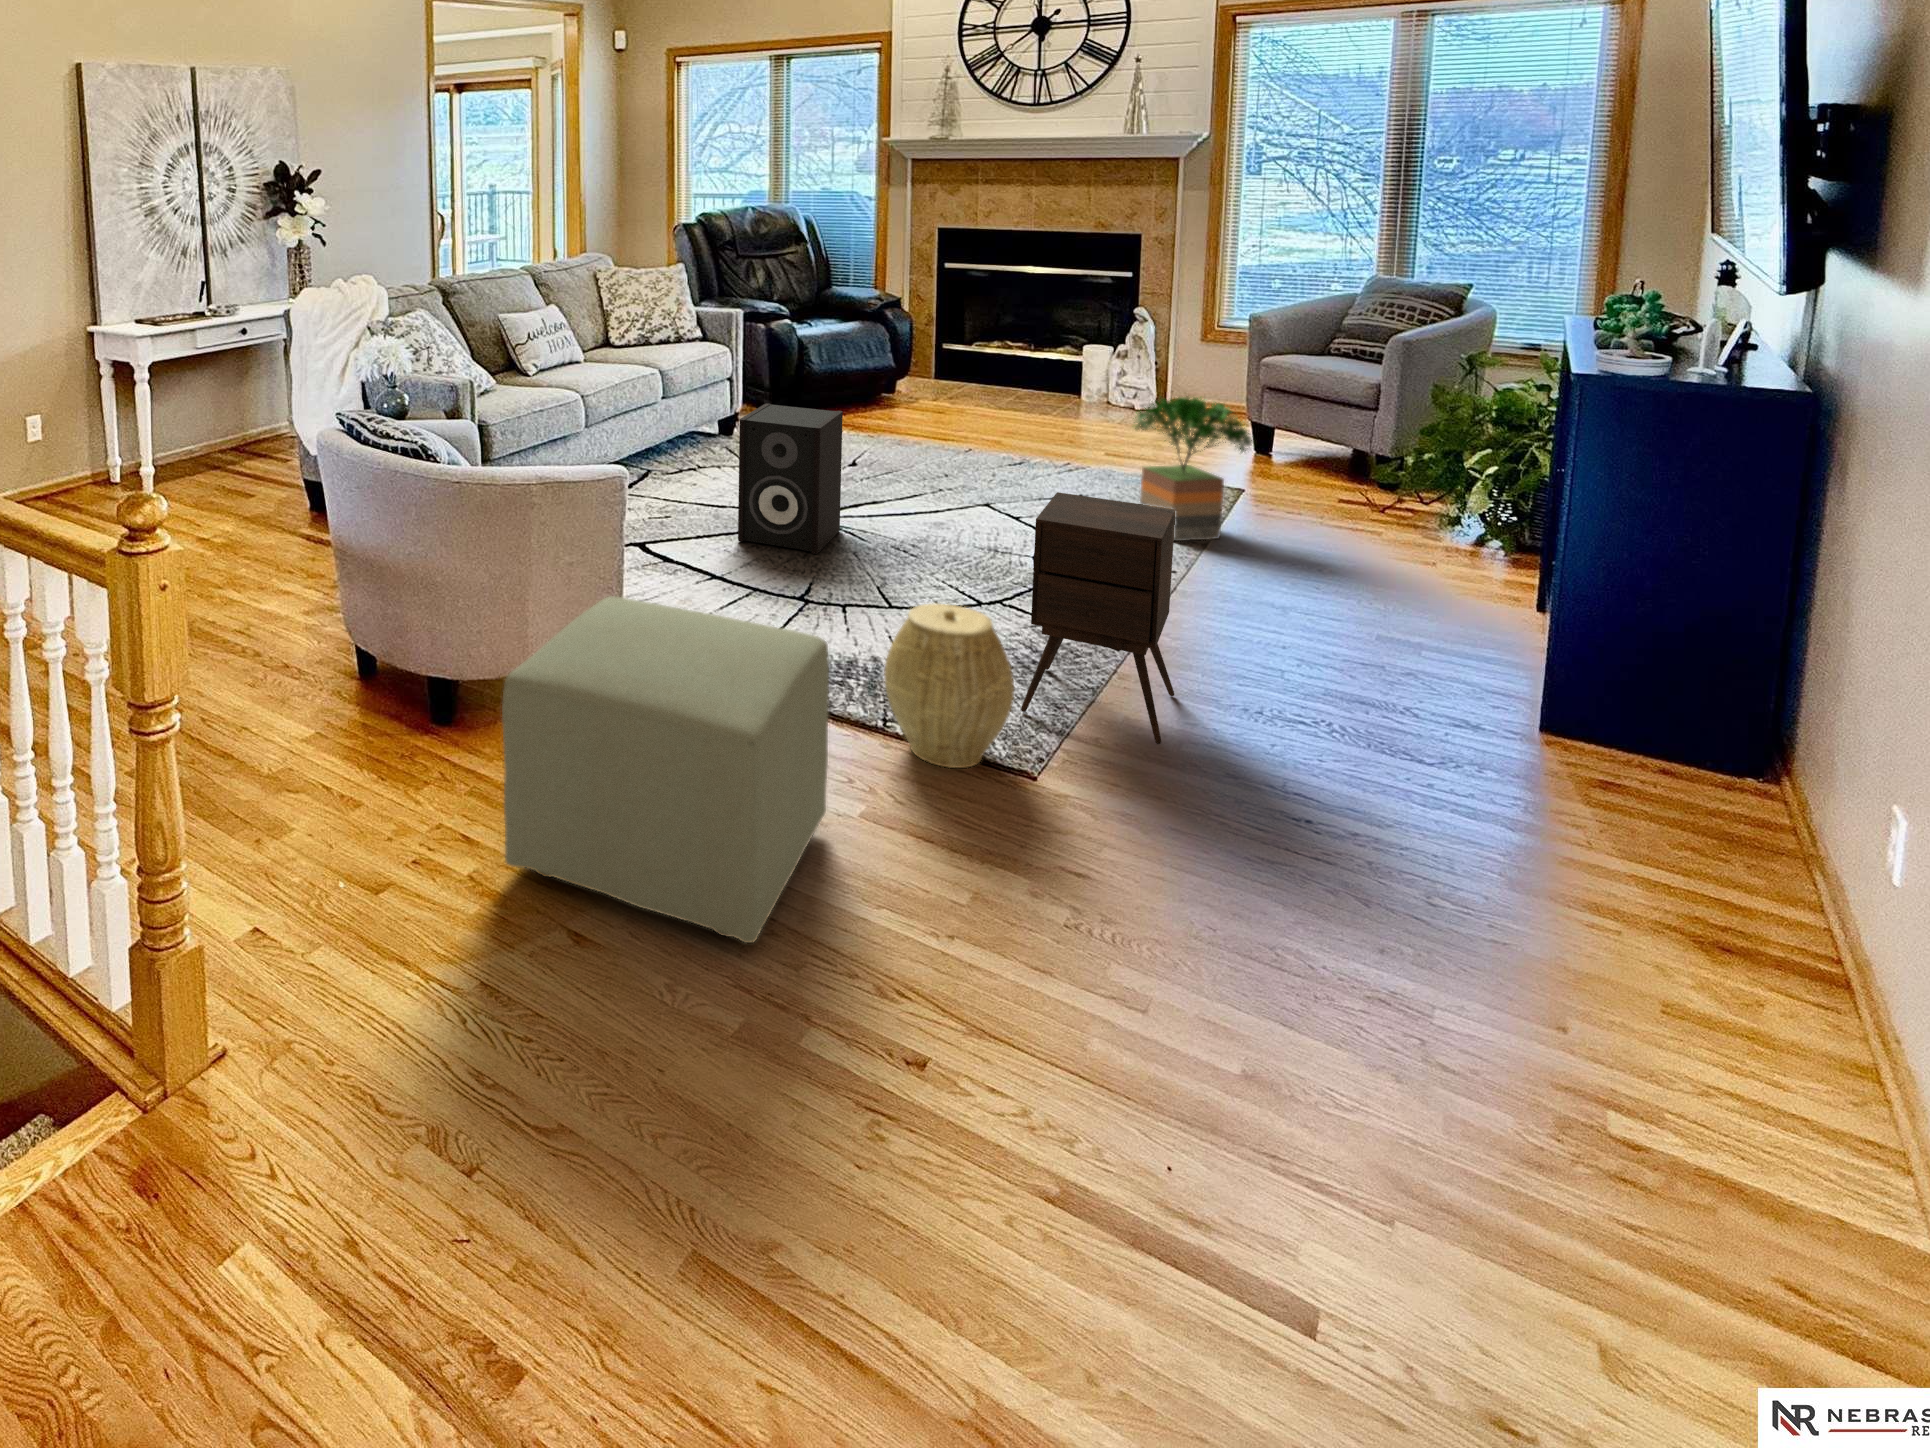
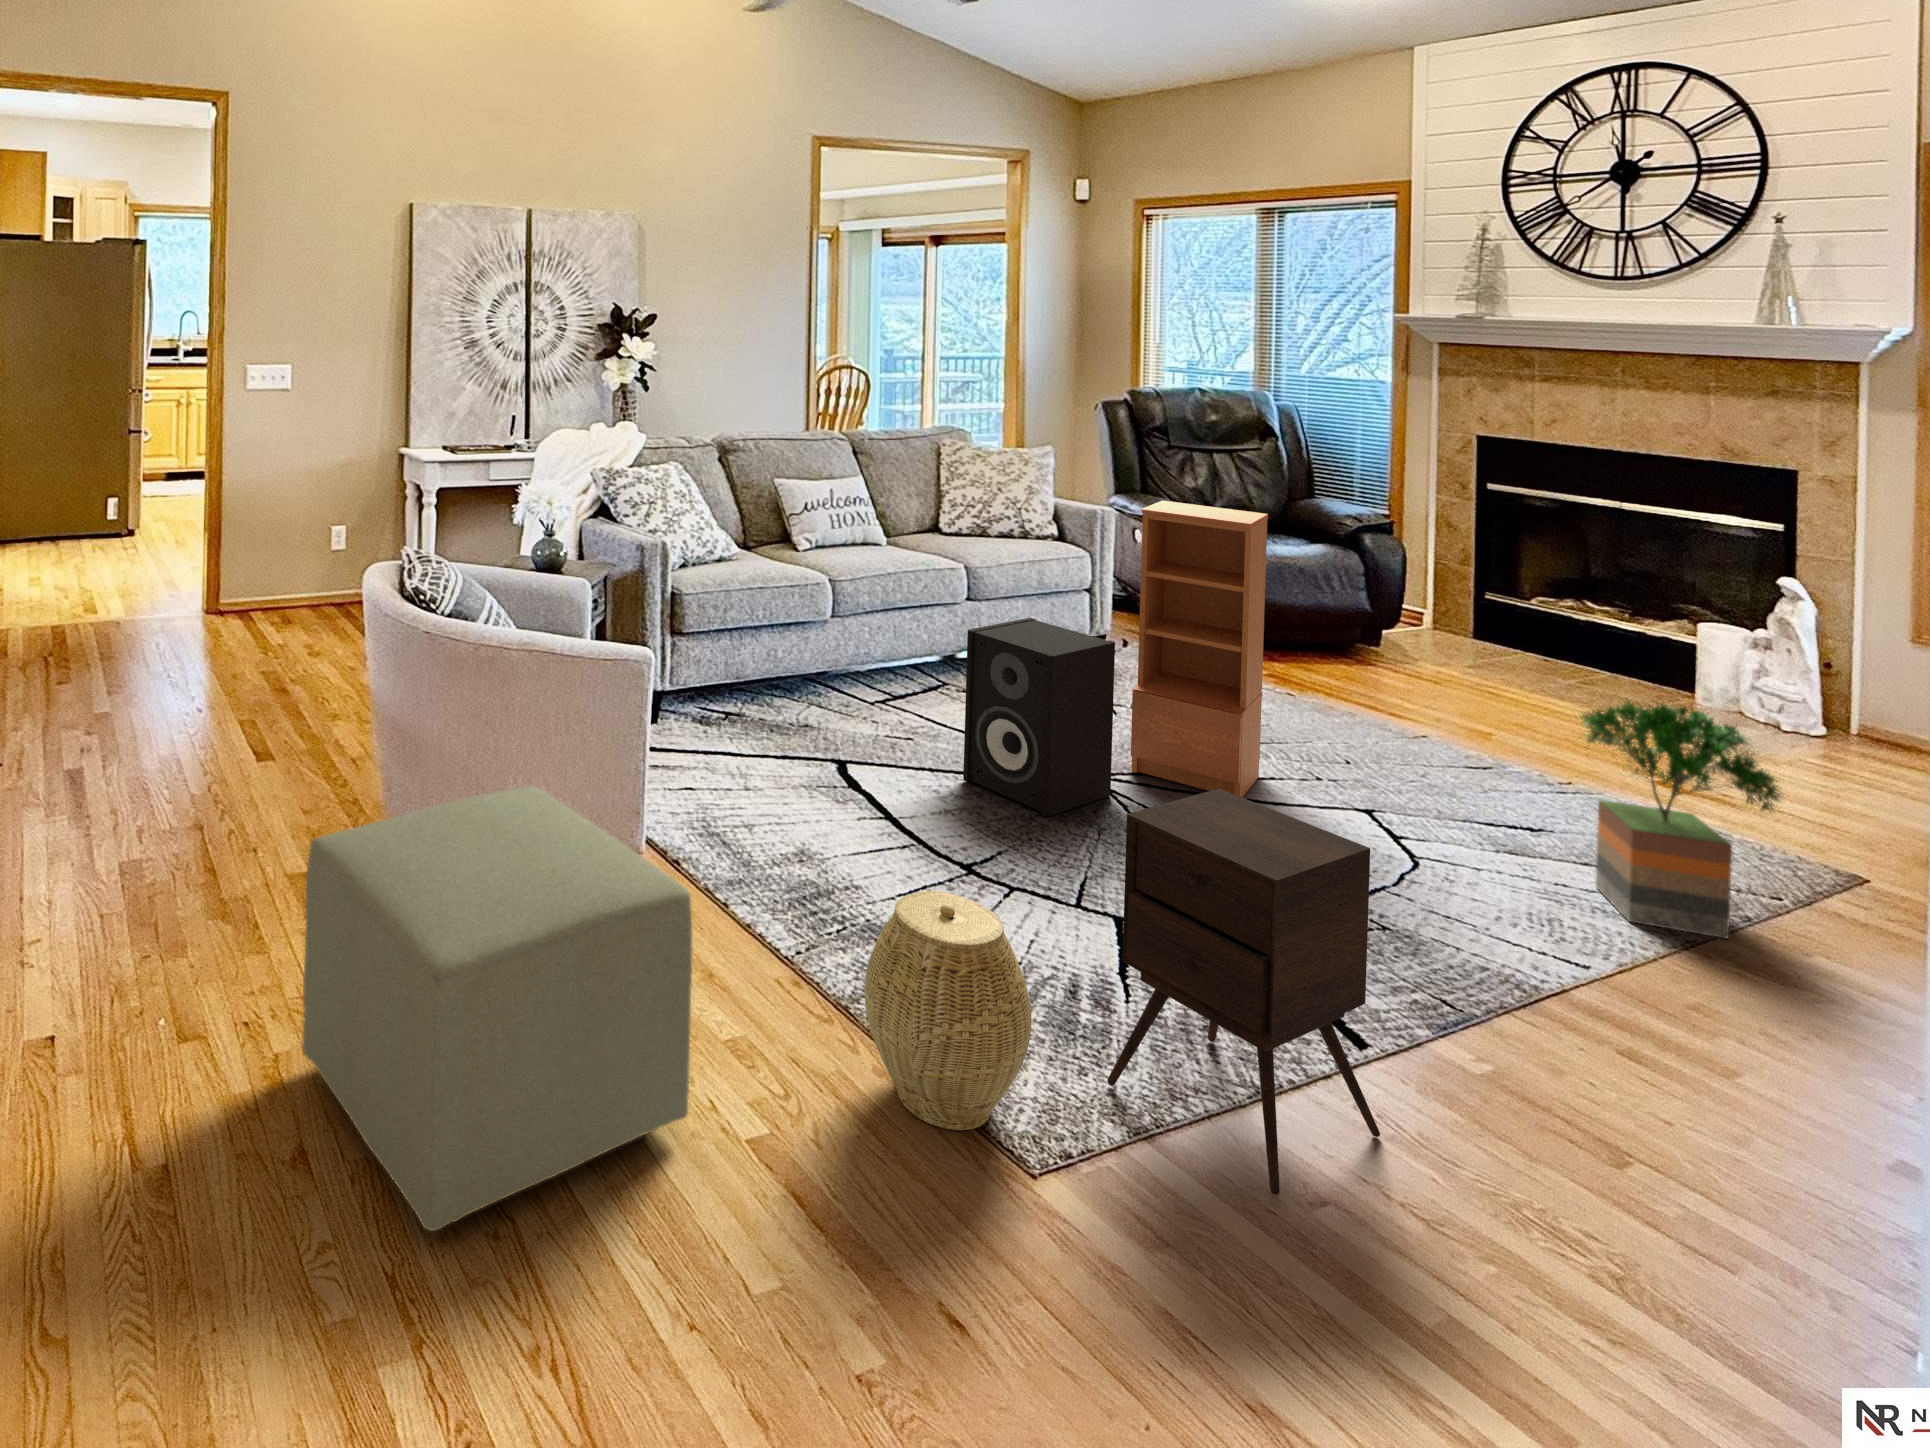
bookcase: none [834,297,923,516] -> present [1131,501,1268,797]

